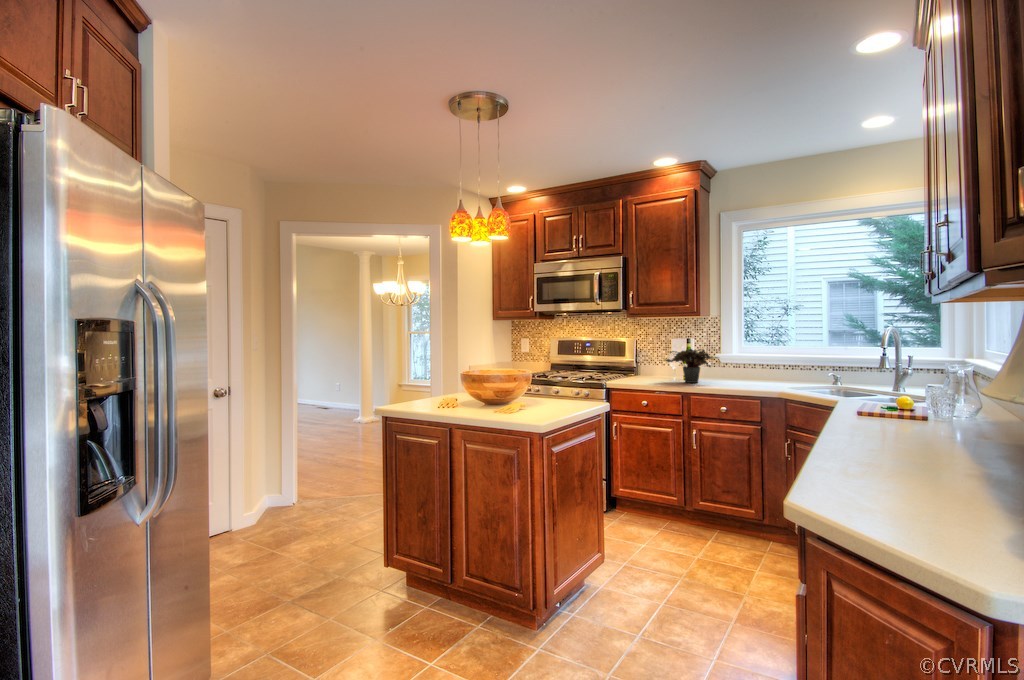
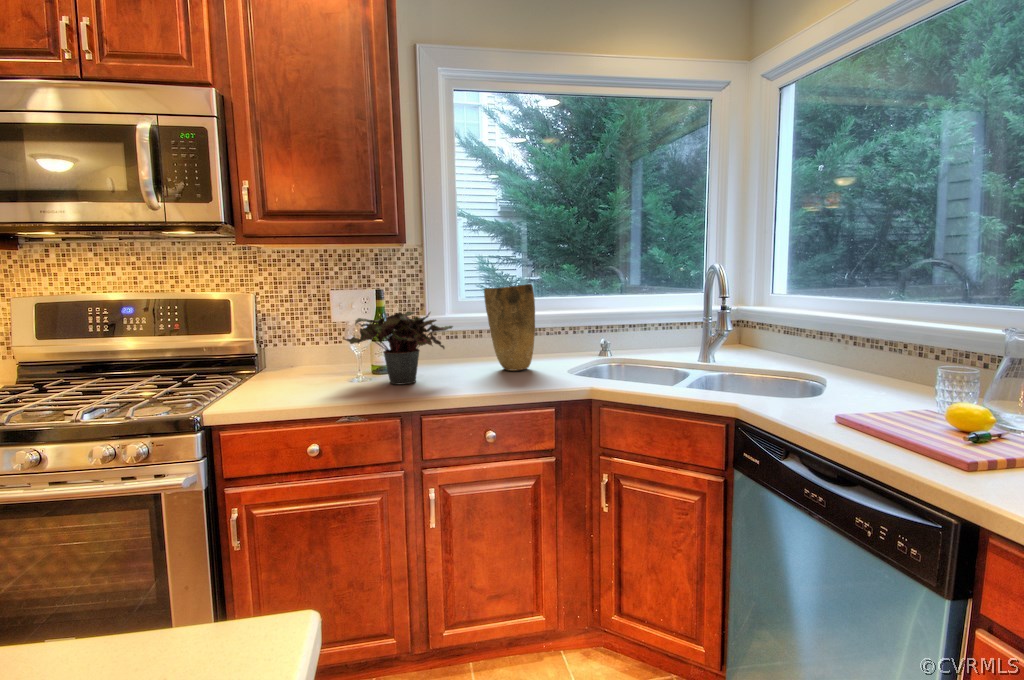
vase: none [742,337,773,384] -> present [484,284,535,371]

